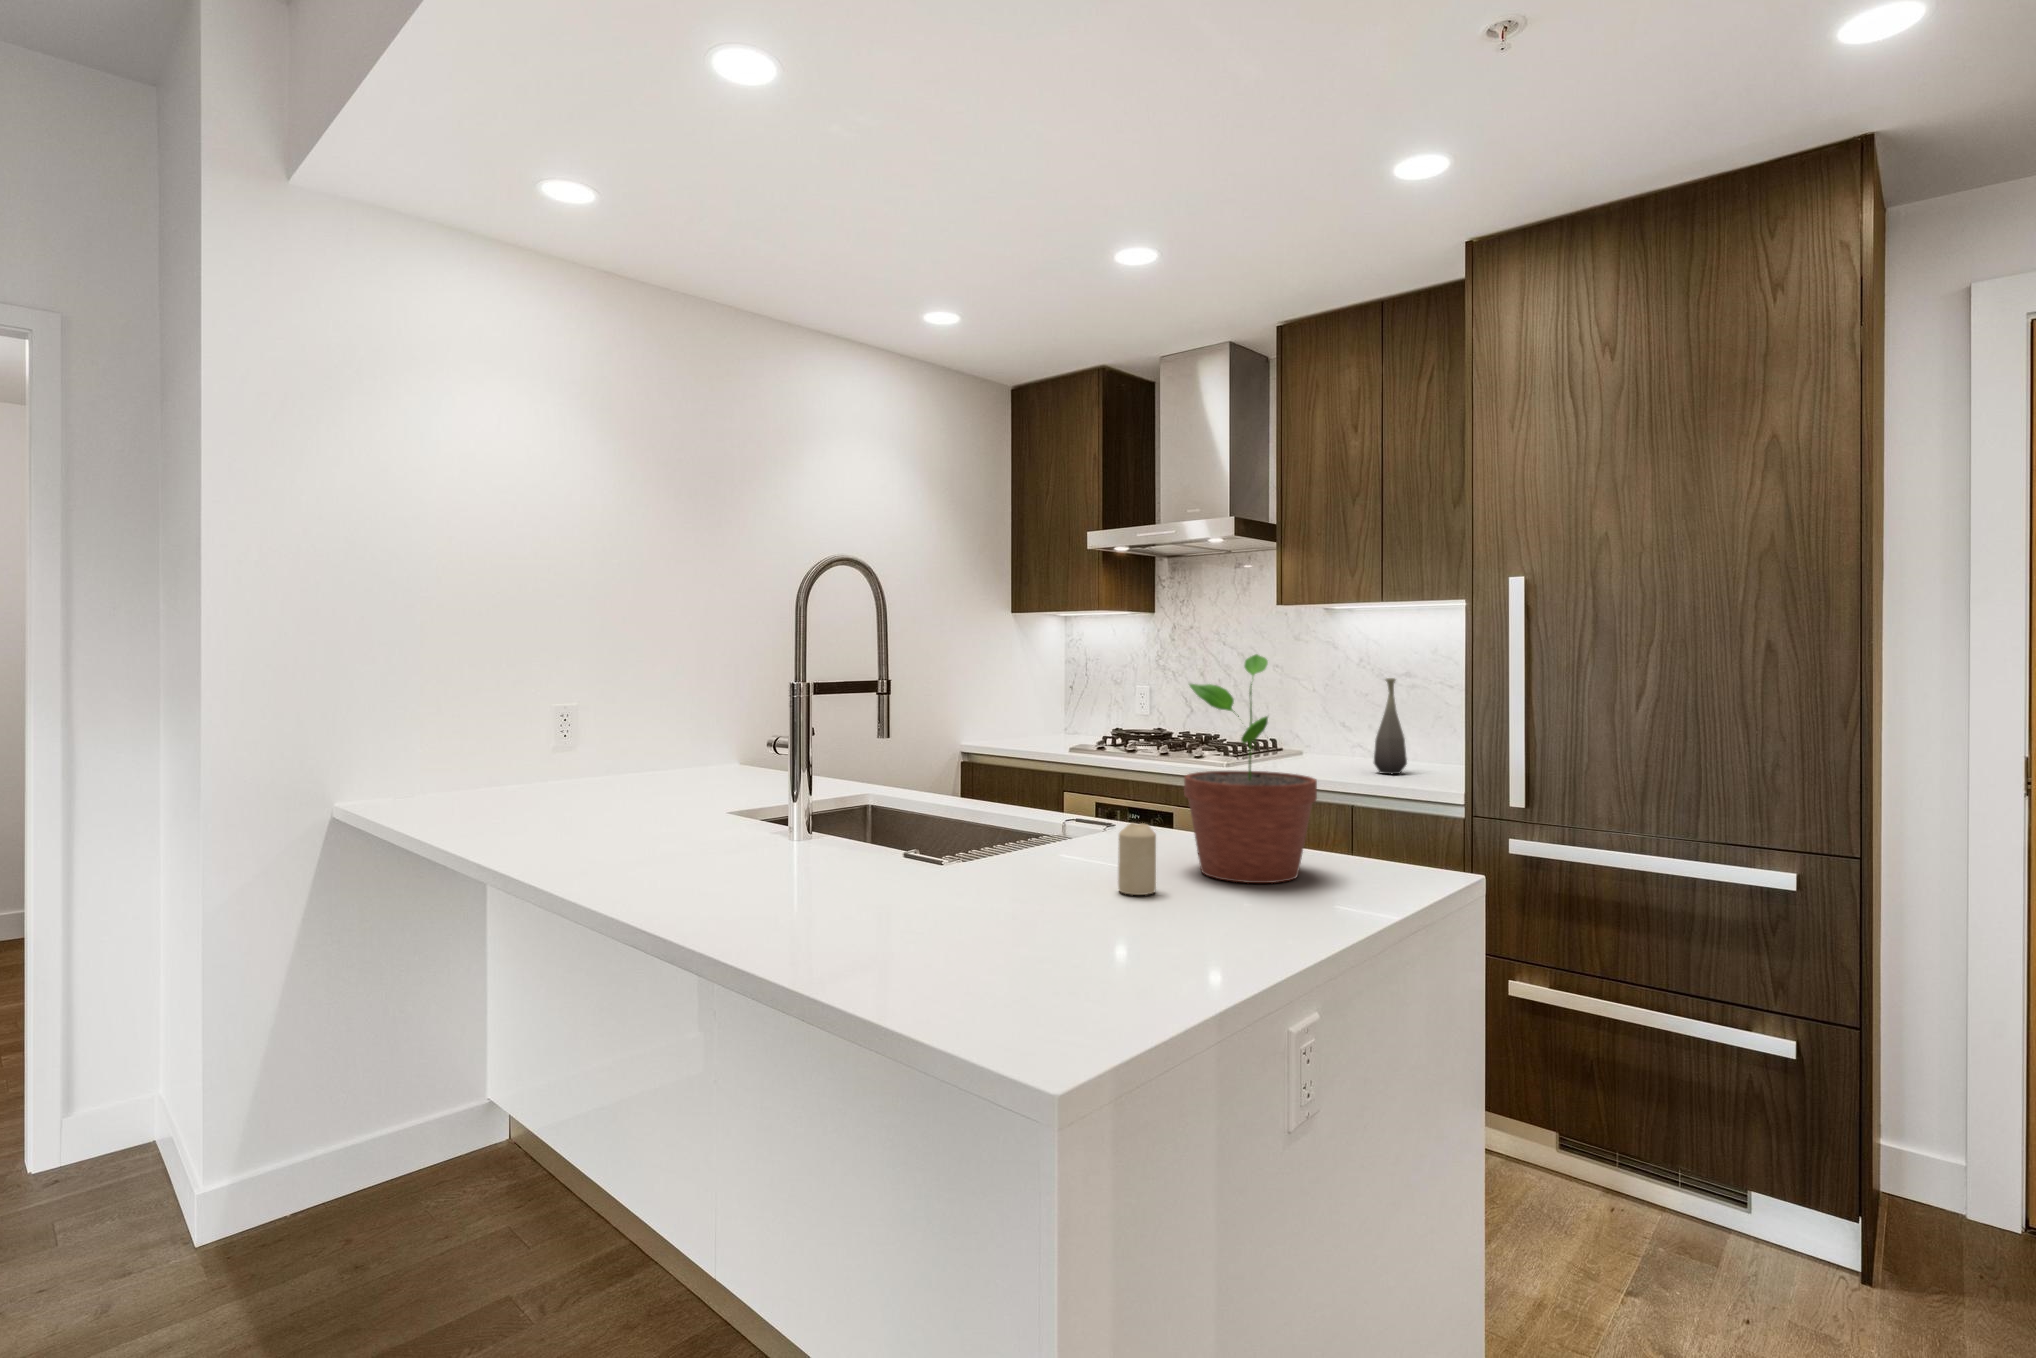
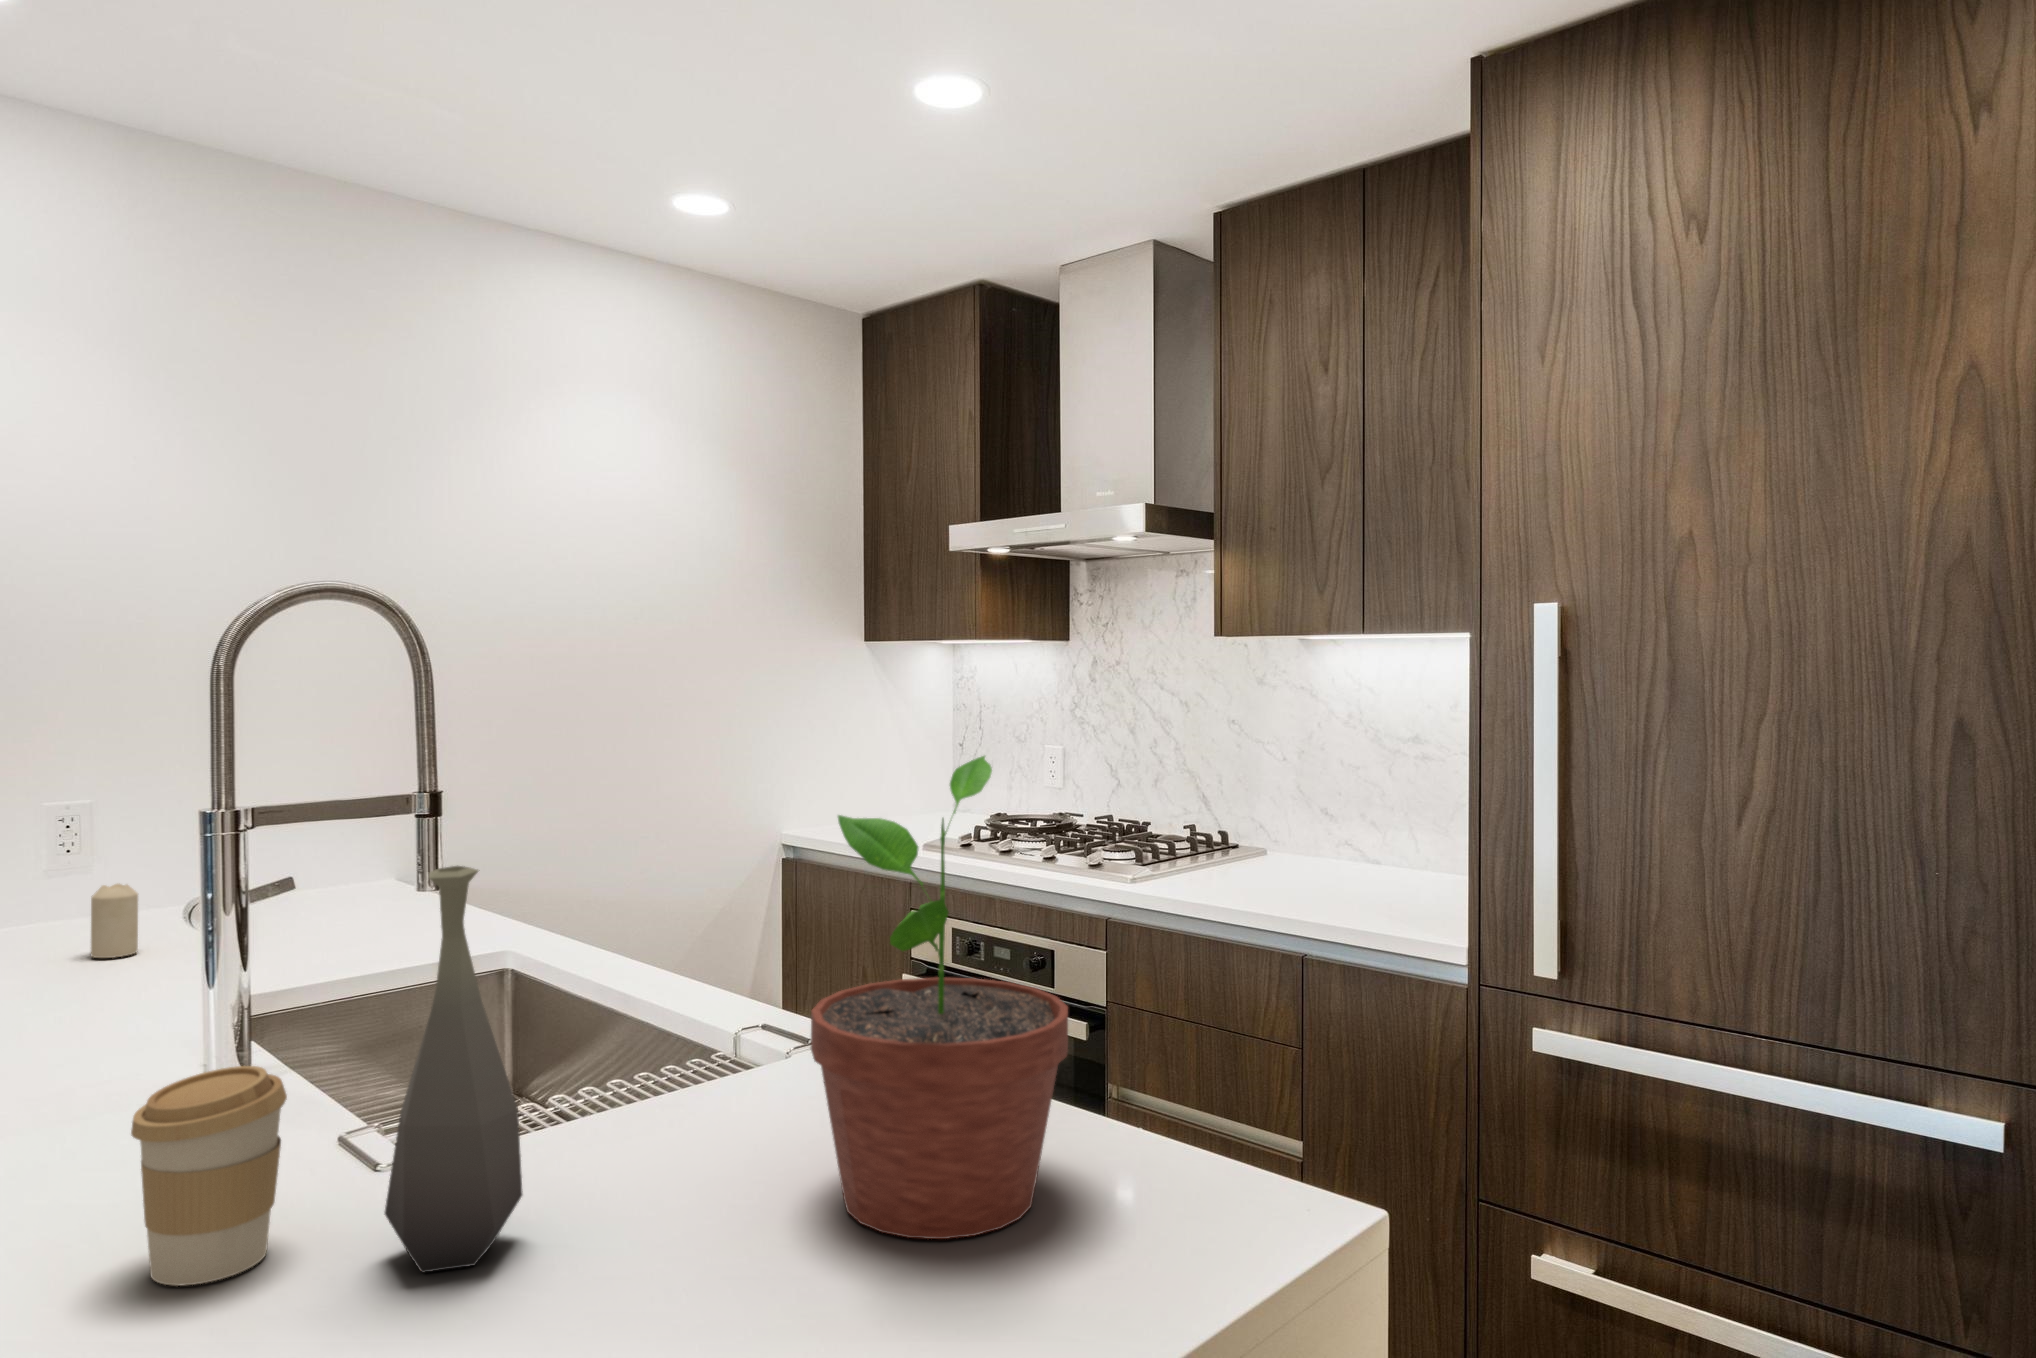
bottle: present [1374,678,1407,774] -> present [385,866,522,1273]
coffee cup: none [891,800,955,895] -> present [131,1066,287,1286]
candle: present [1118,823,1156,895] -> present [91,884,138,958]

